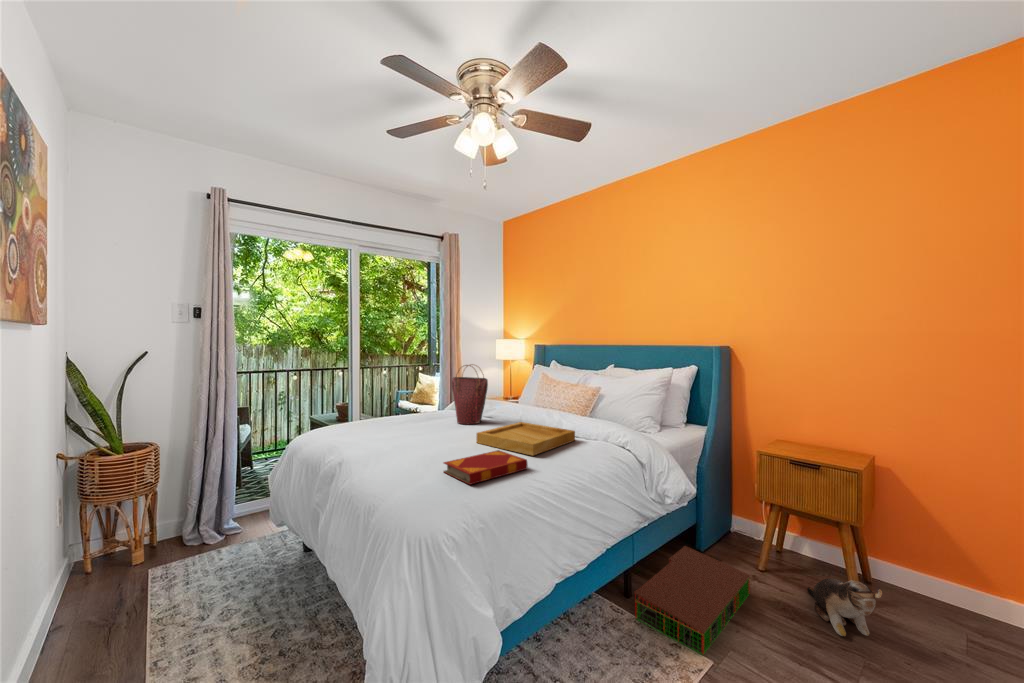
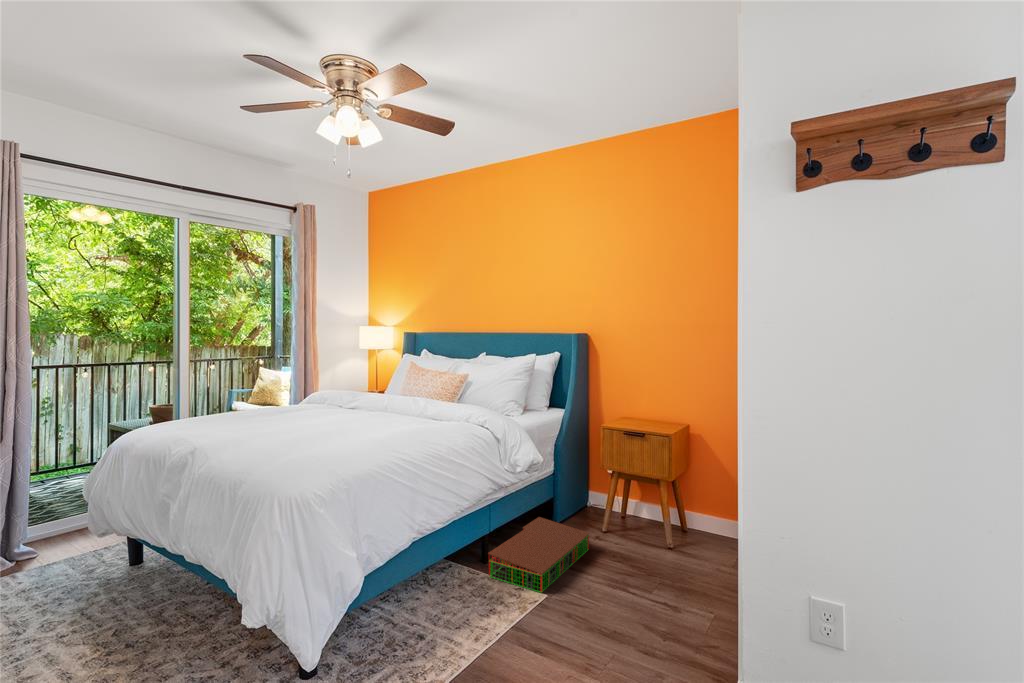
handbag: present [452,364,488,424] -> none [309,352,349,415]
tray: present [476,422,575,456] -> none [339,409,437,435]
hardback book: present [444,450,528,485] -> none [307,431,390,457]
plush toy: present [807,578,882,637] -> none [634,521,675,567]

